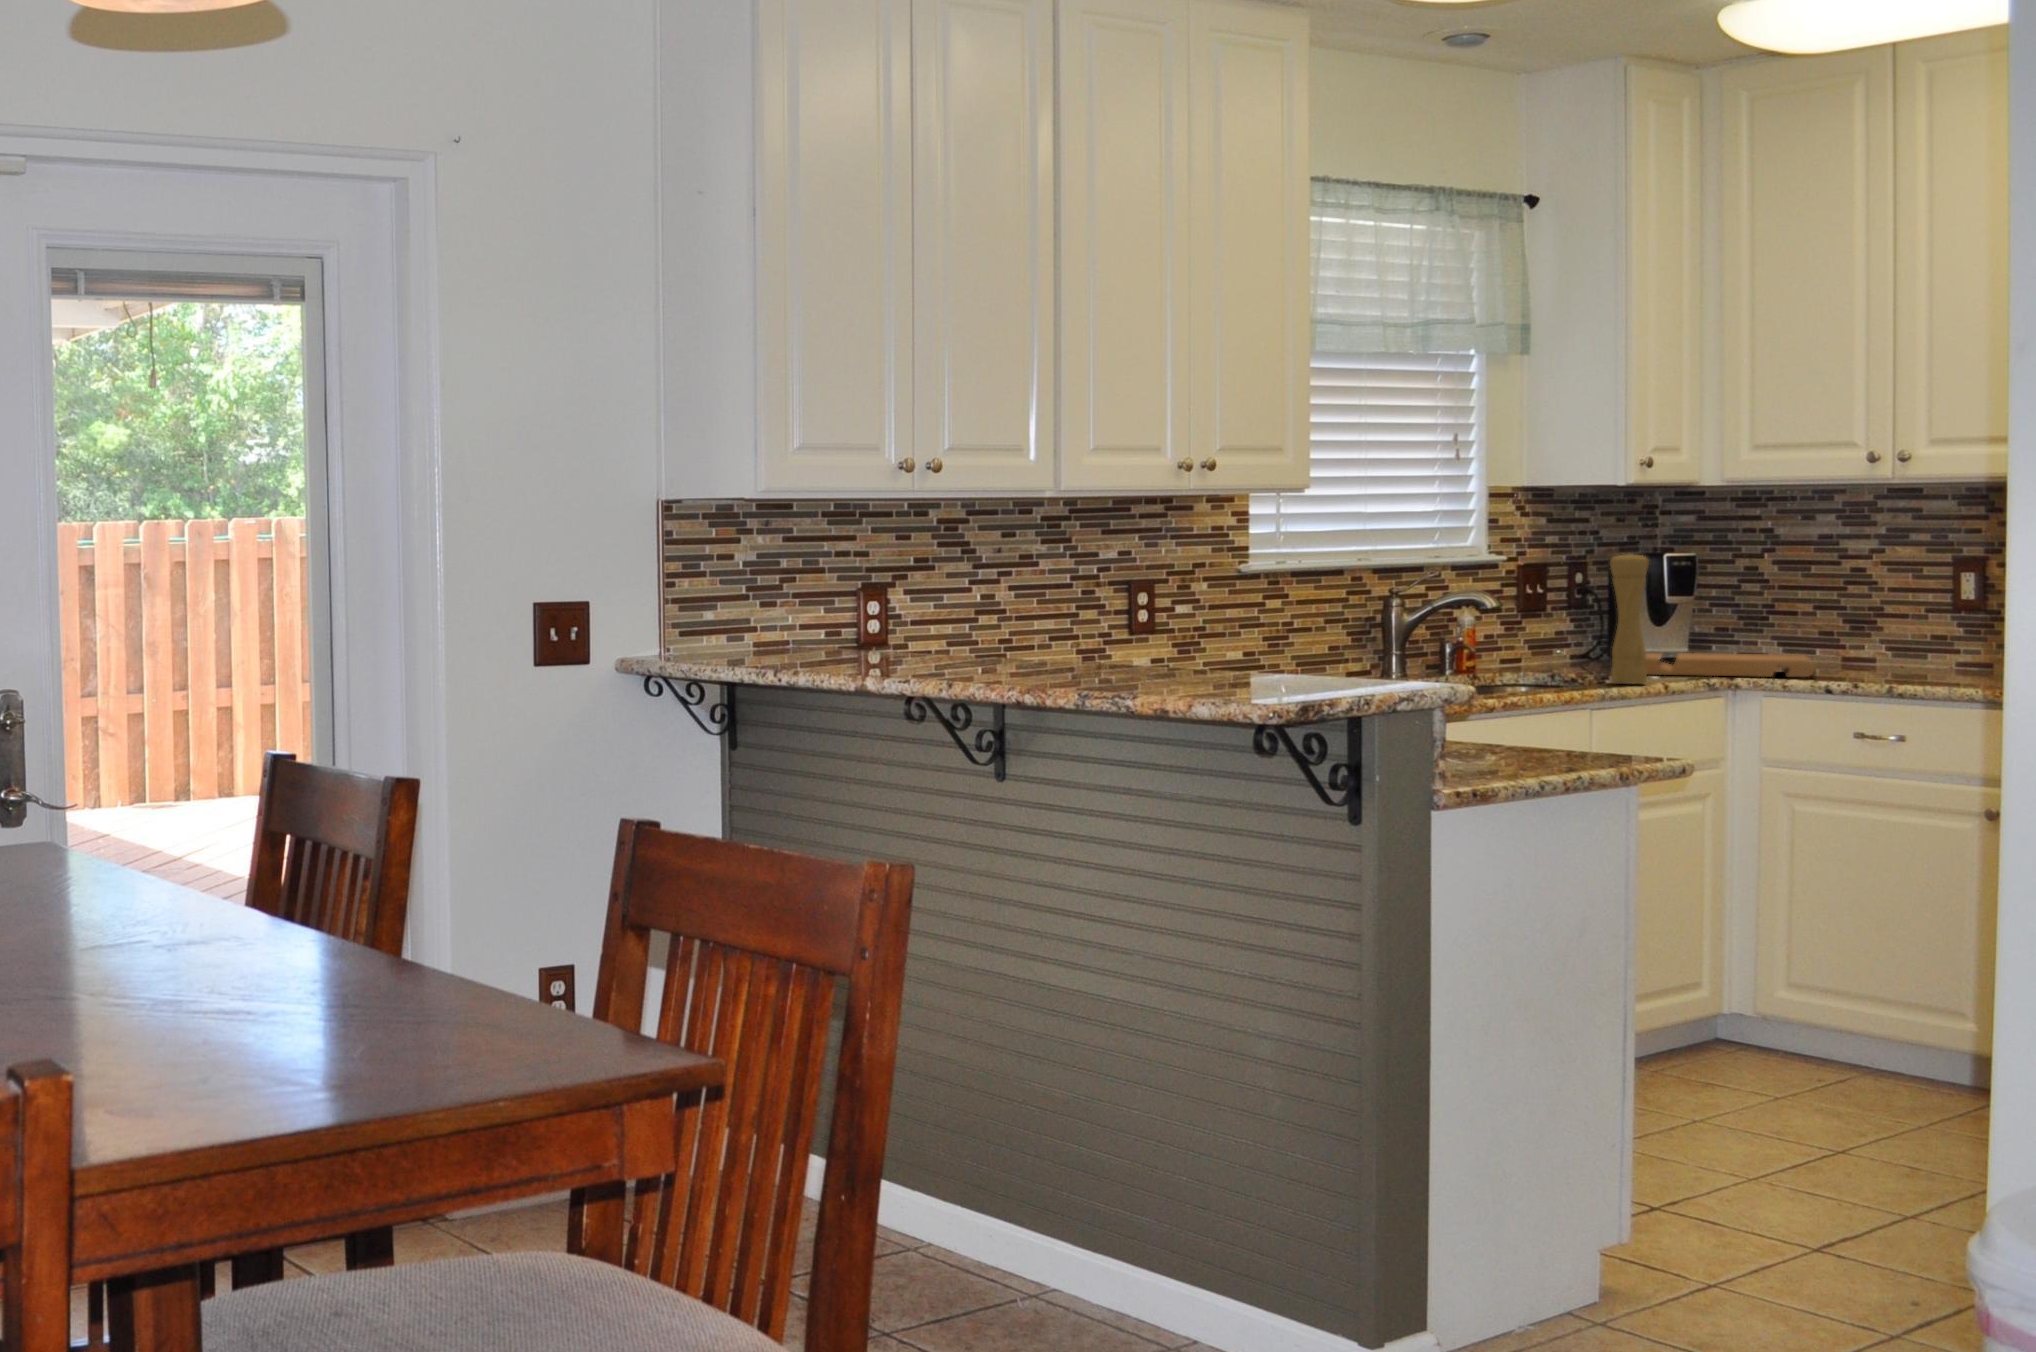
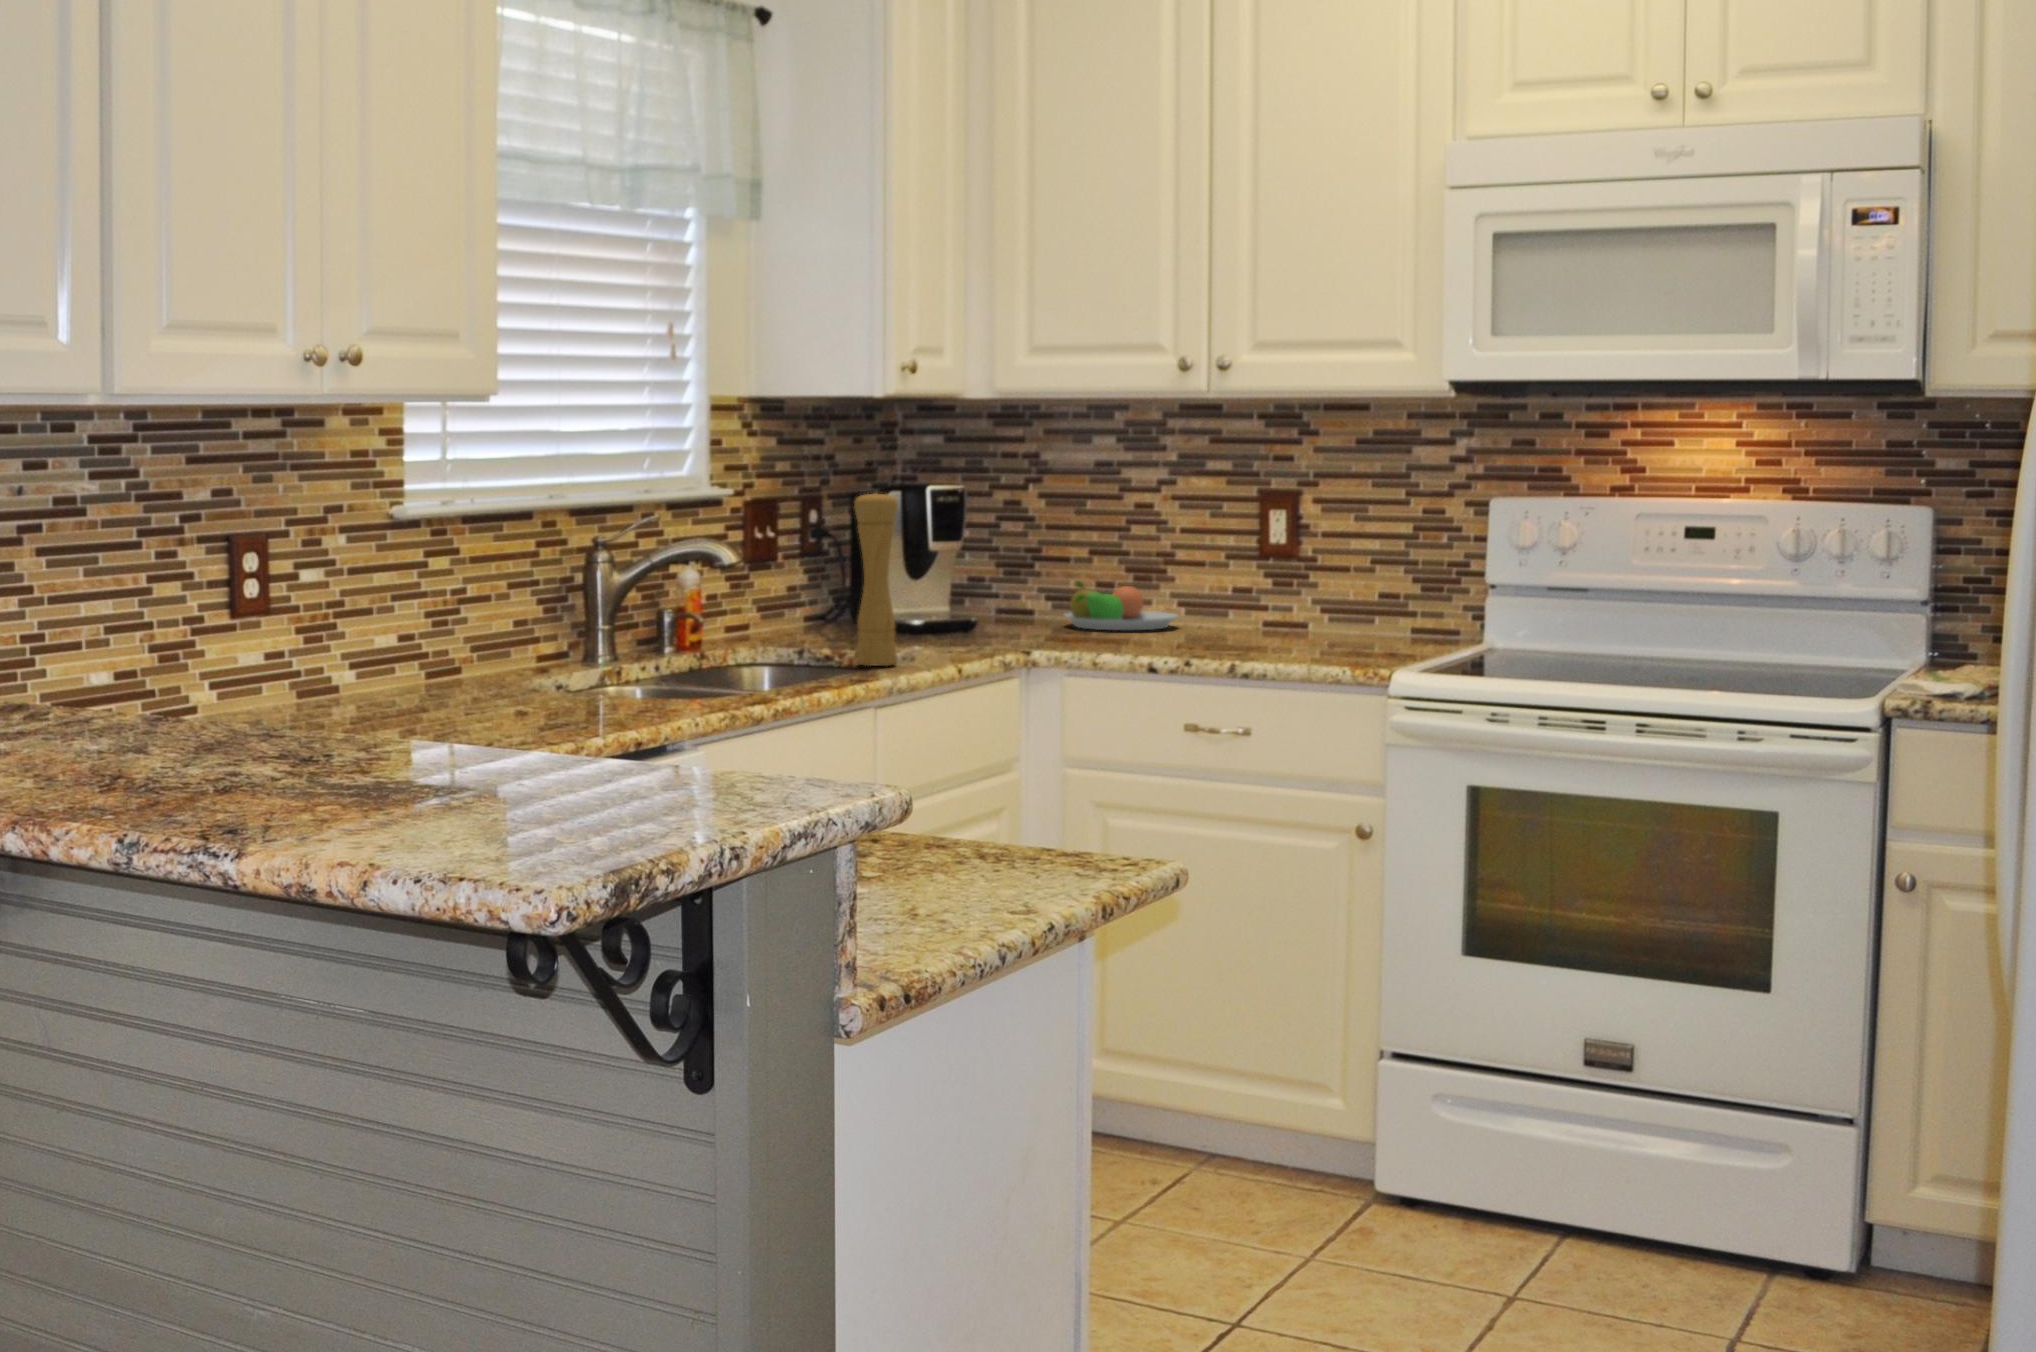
fruit bowl: none [1809,629,1928,668] -> present [1065,582,1177,630]
cutting board: present [1645,653,1815,677] -> none [881,616,1073,648]

